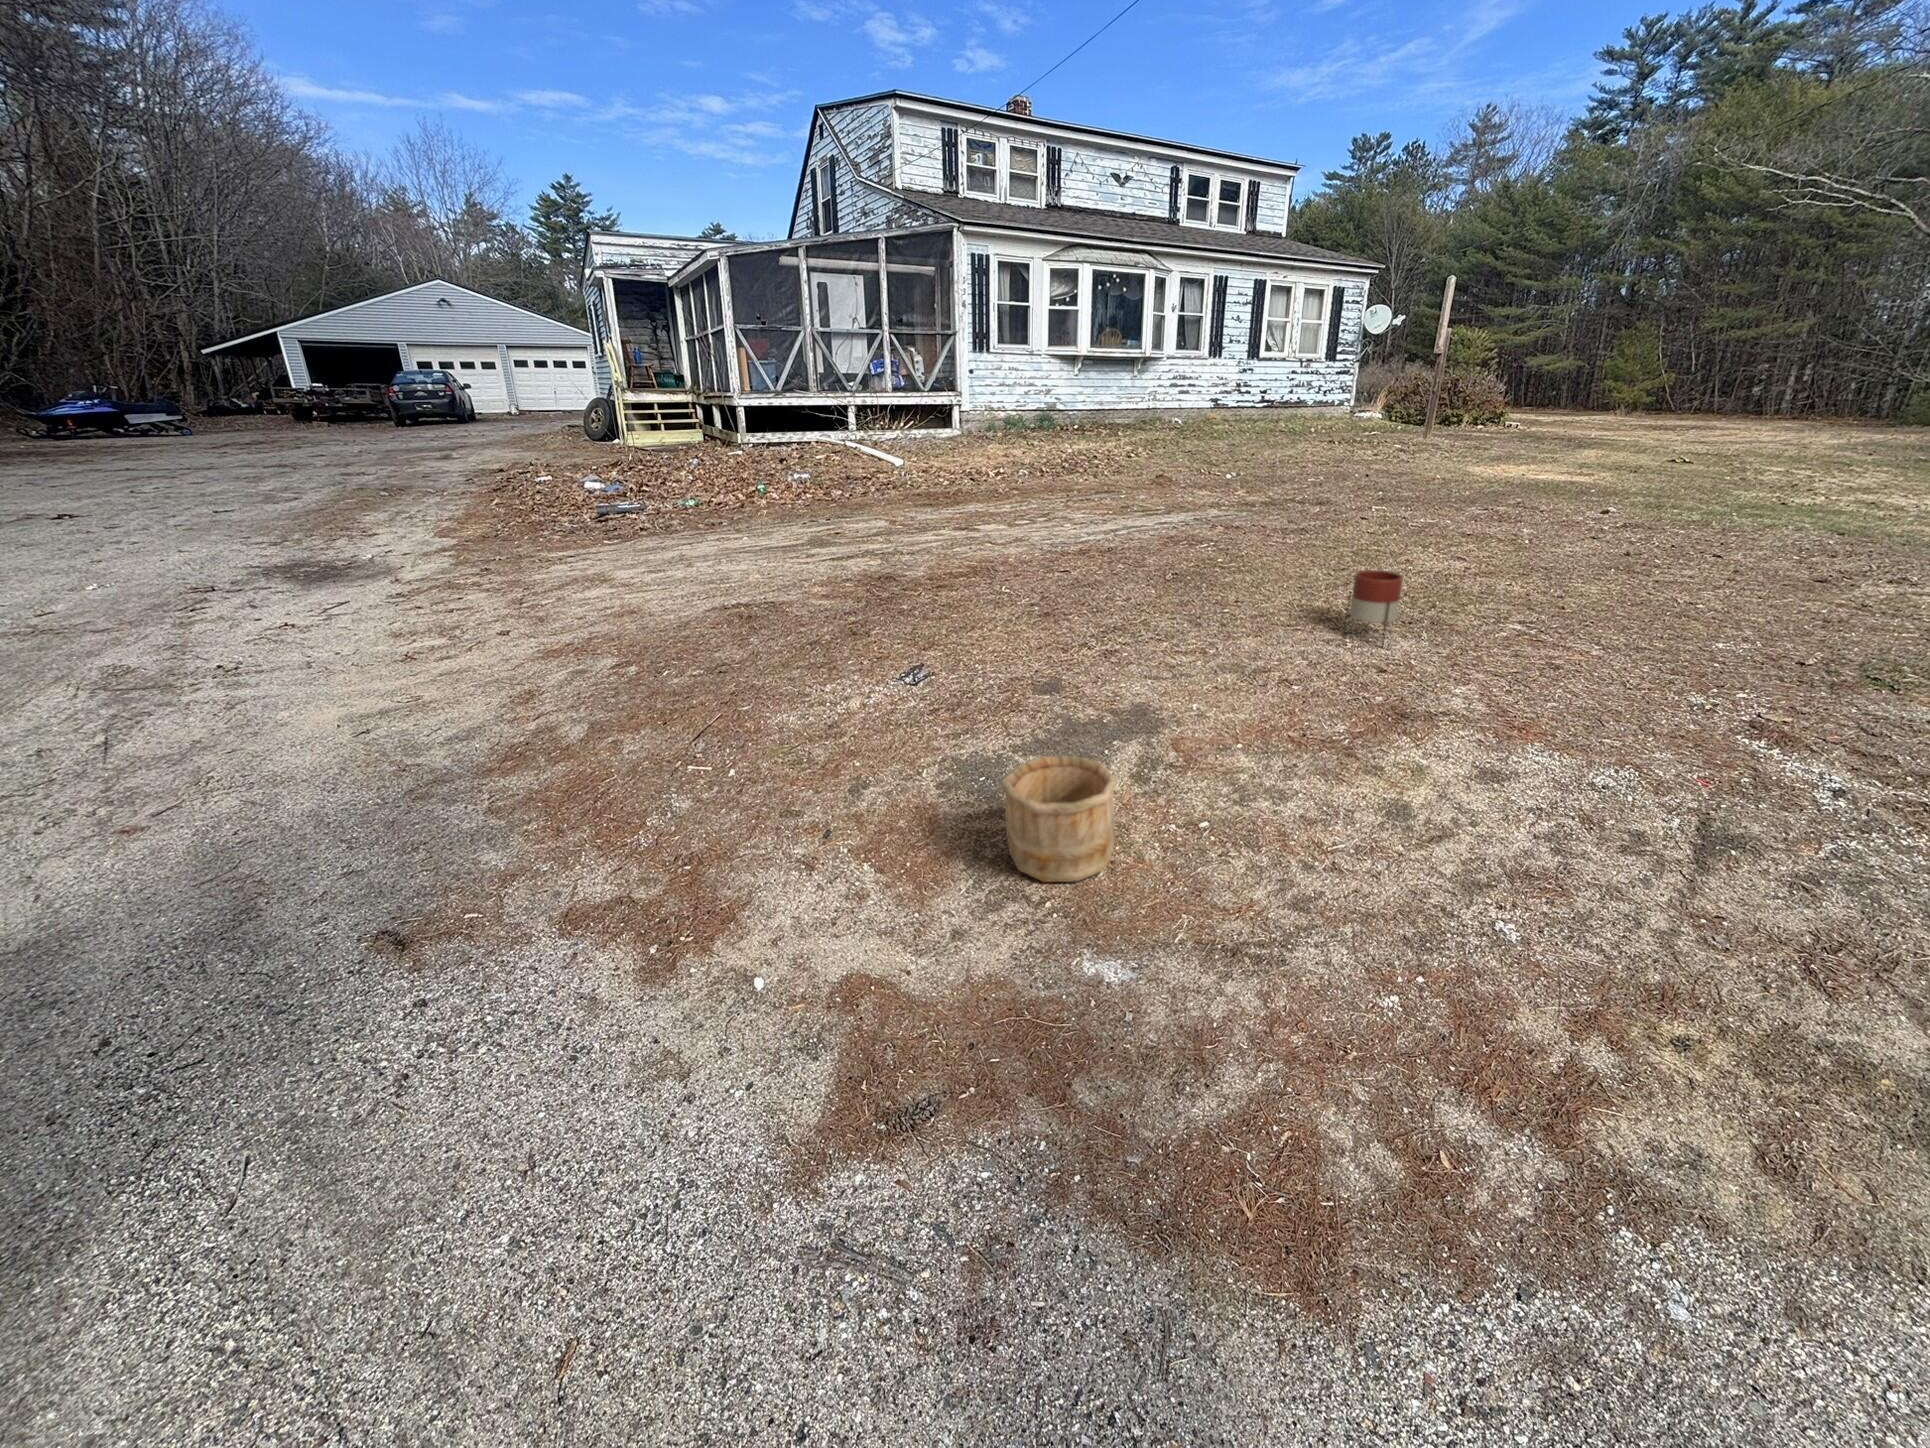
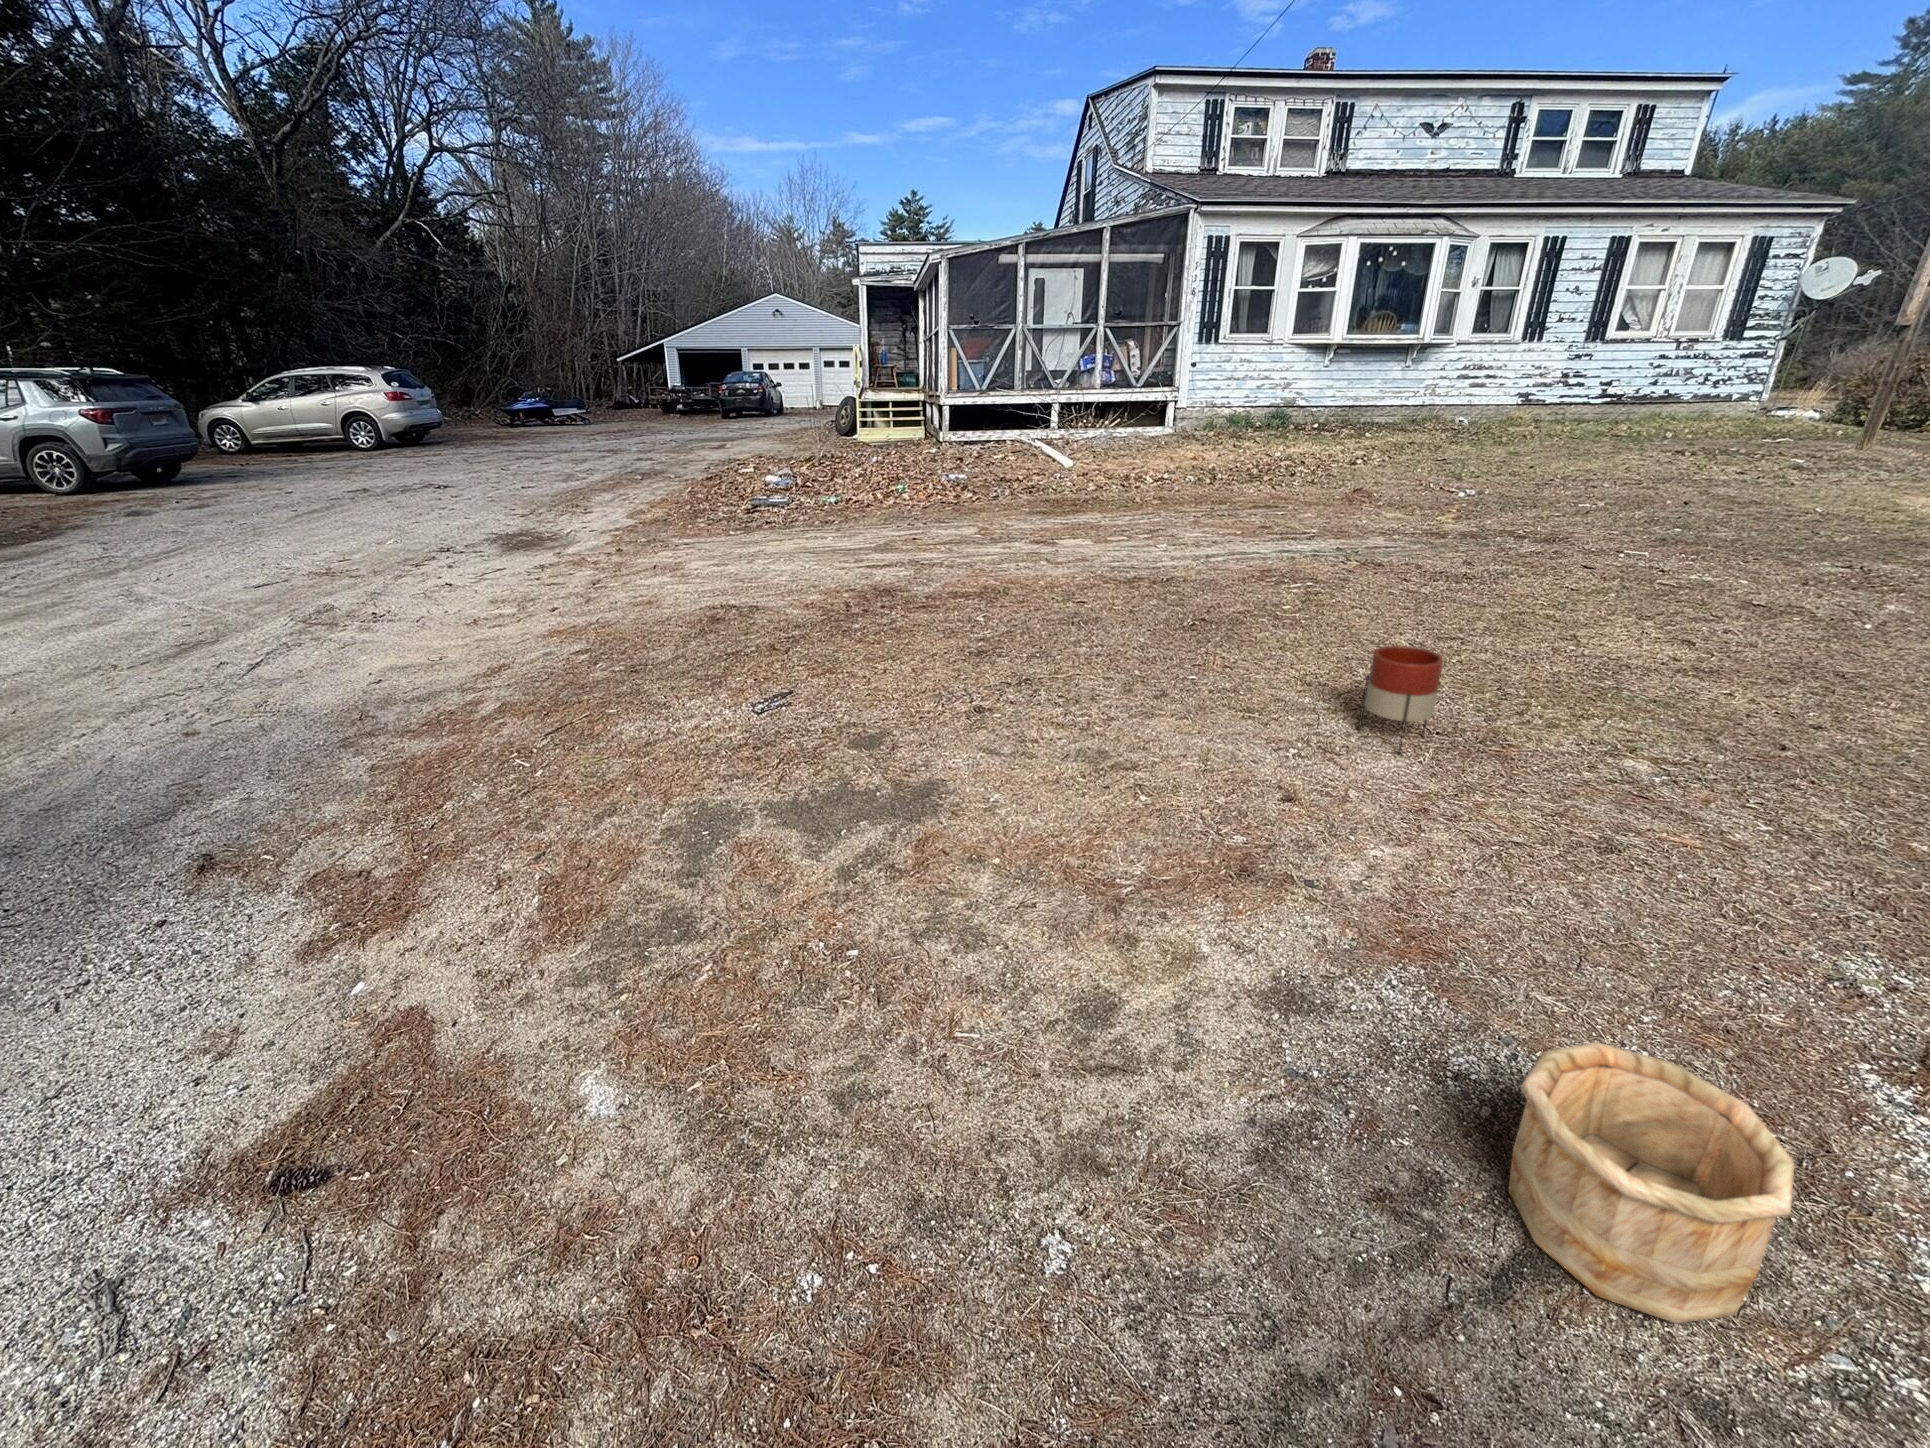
wooden bucket: present [1000,756,1117,882] -> present [1508,1042,1795,1323]

